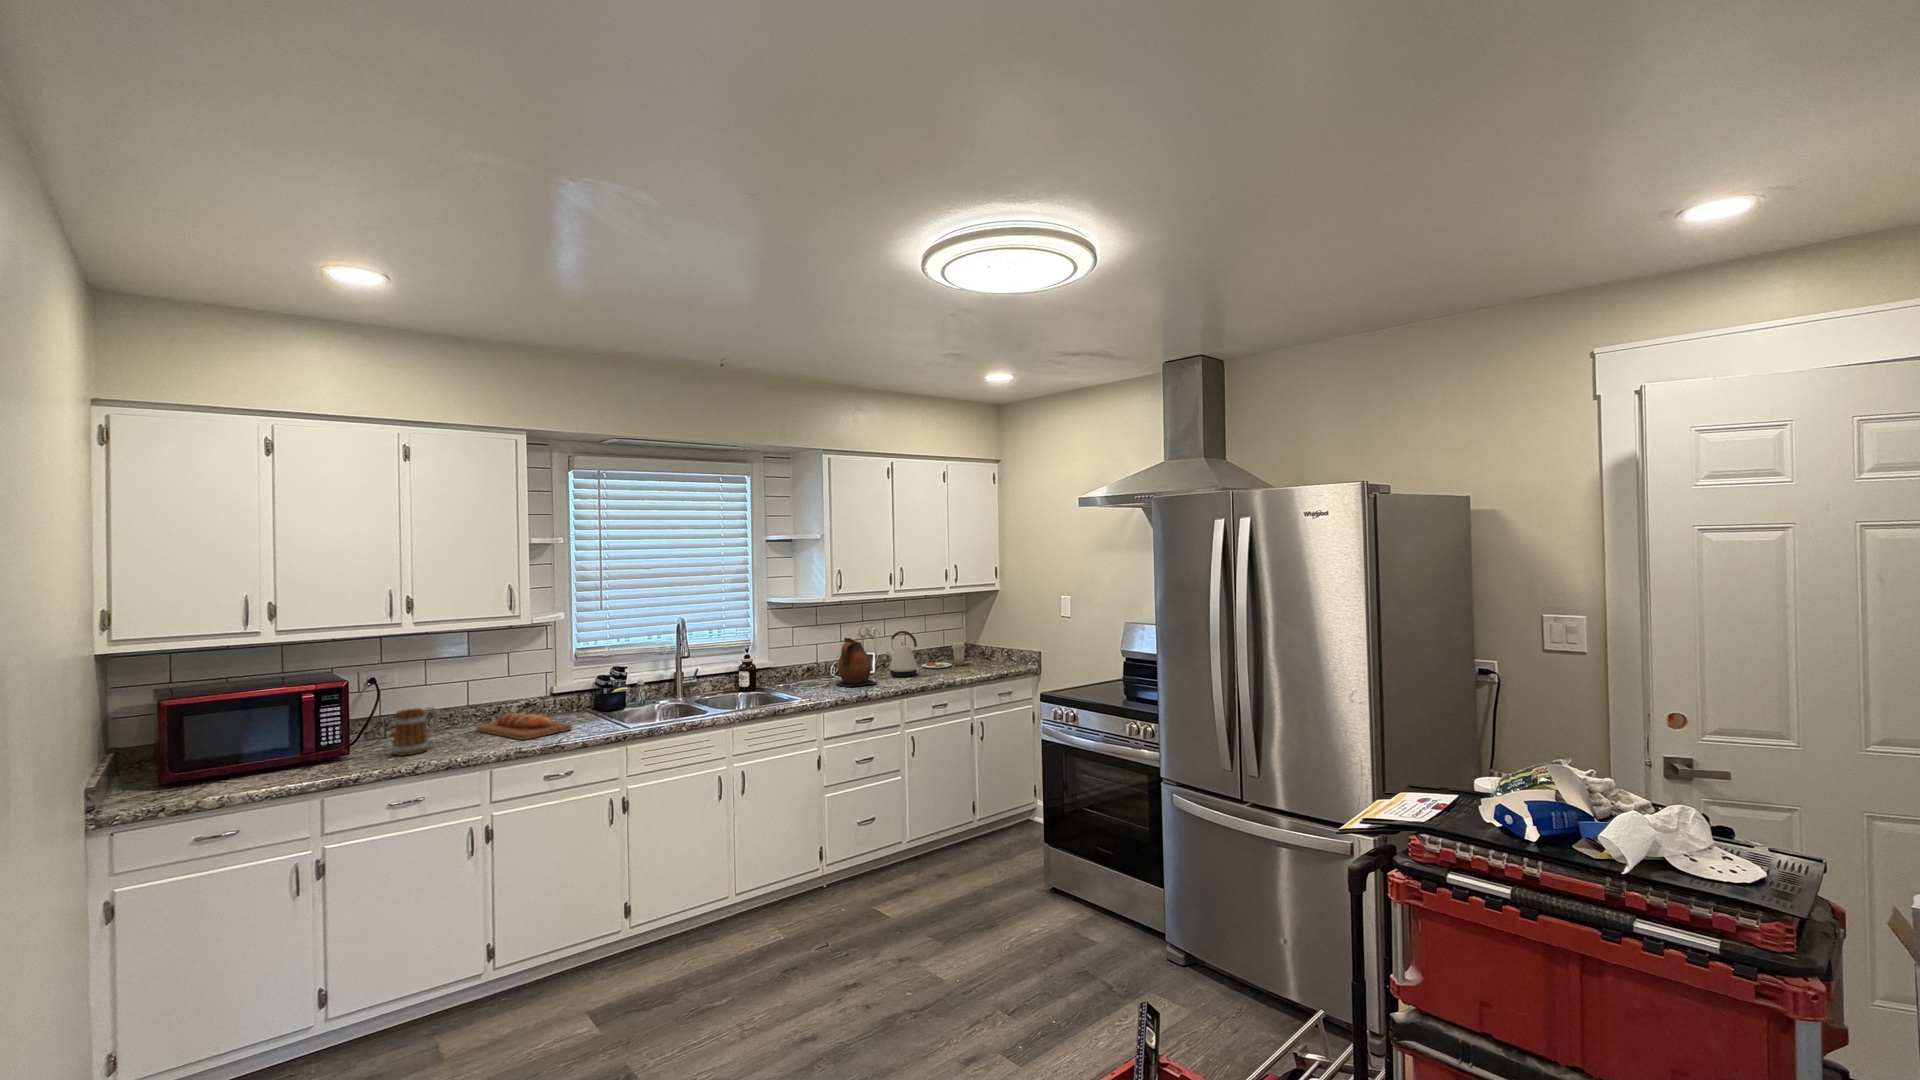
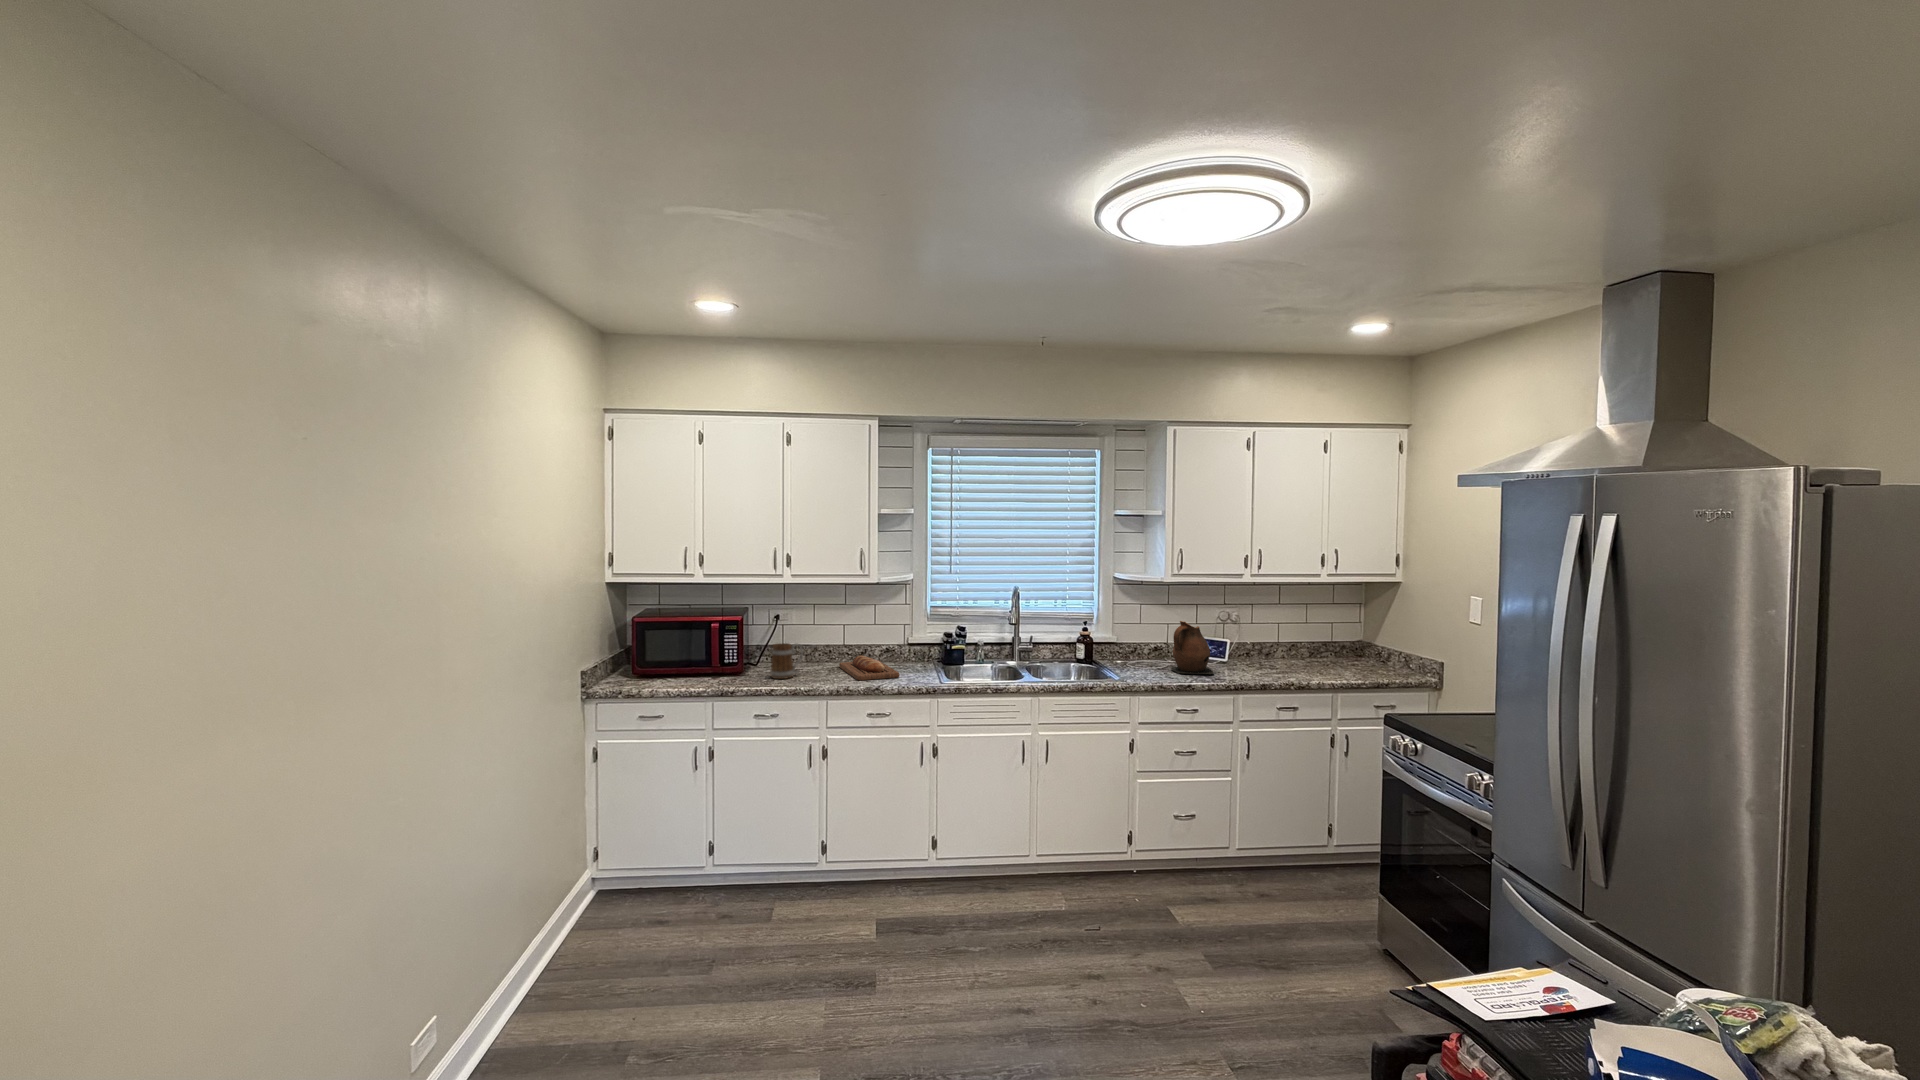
kettle: present [886,631,919,677] -> none [1239,619,1275,671]
plate: present [921,643,966,669] -> none [1291,639,1350,667]

